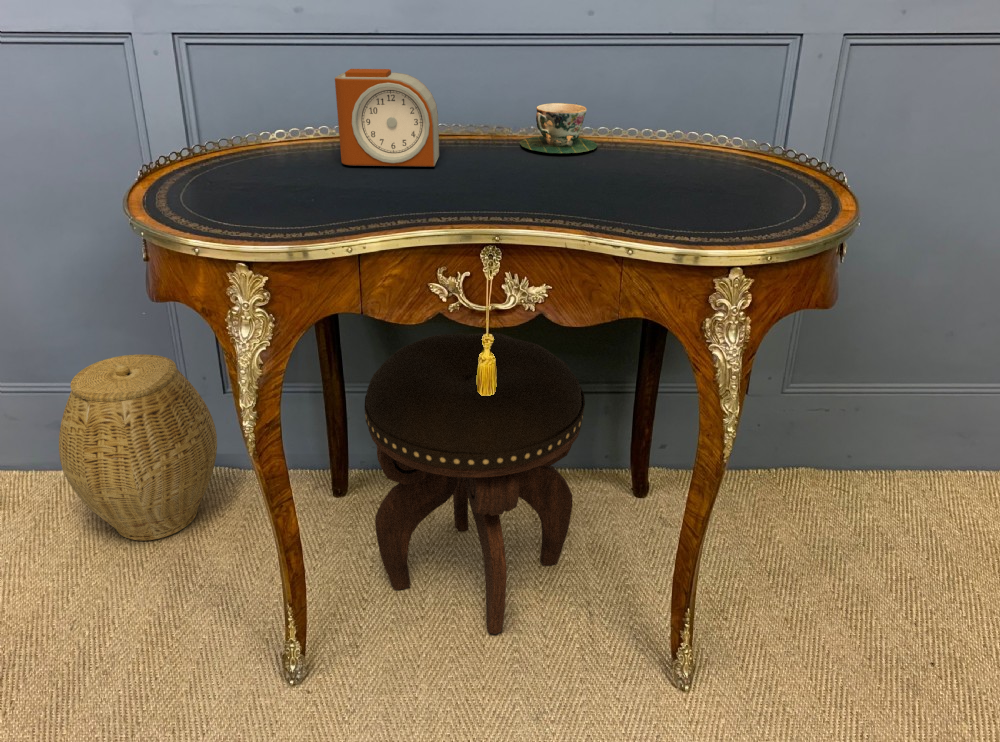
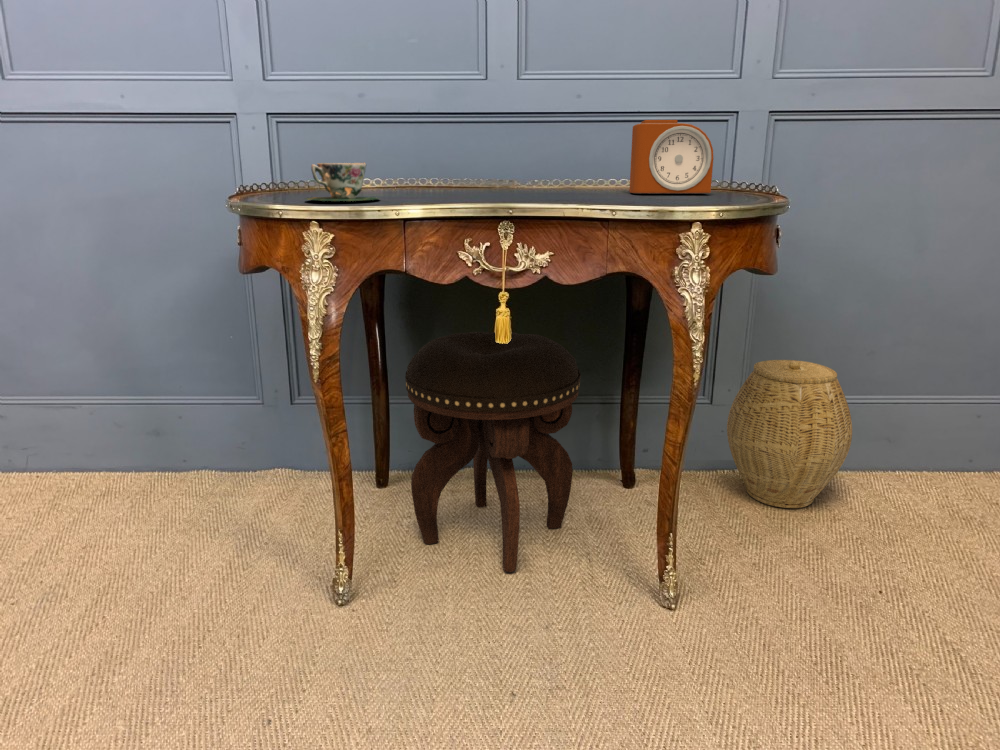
alarm clock: present [335,69,439,166] -> present [629,120,714,193]
teacup: present [520,103,597,153] -> present [305,163,379,201]
woven basket: present [59,354,217,540] -> present [727,360,852,508]

